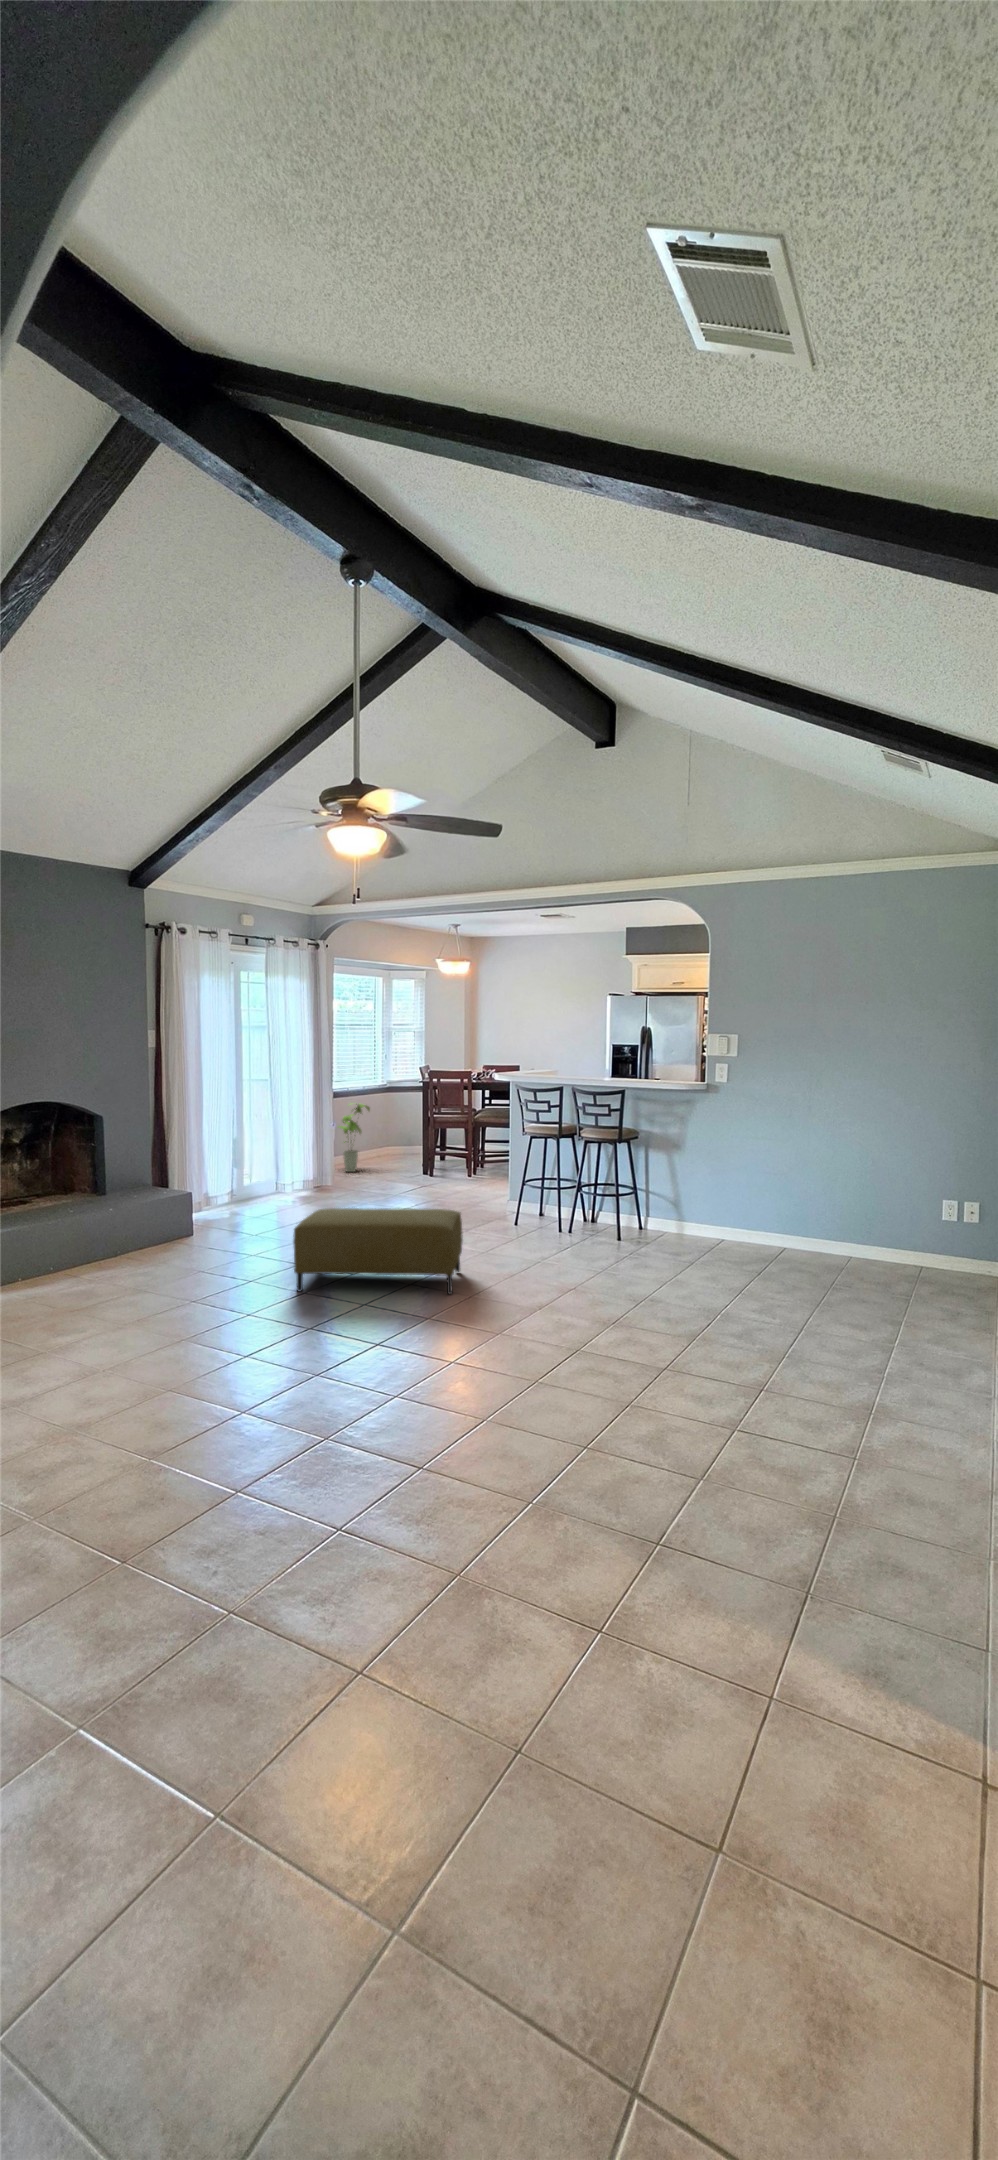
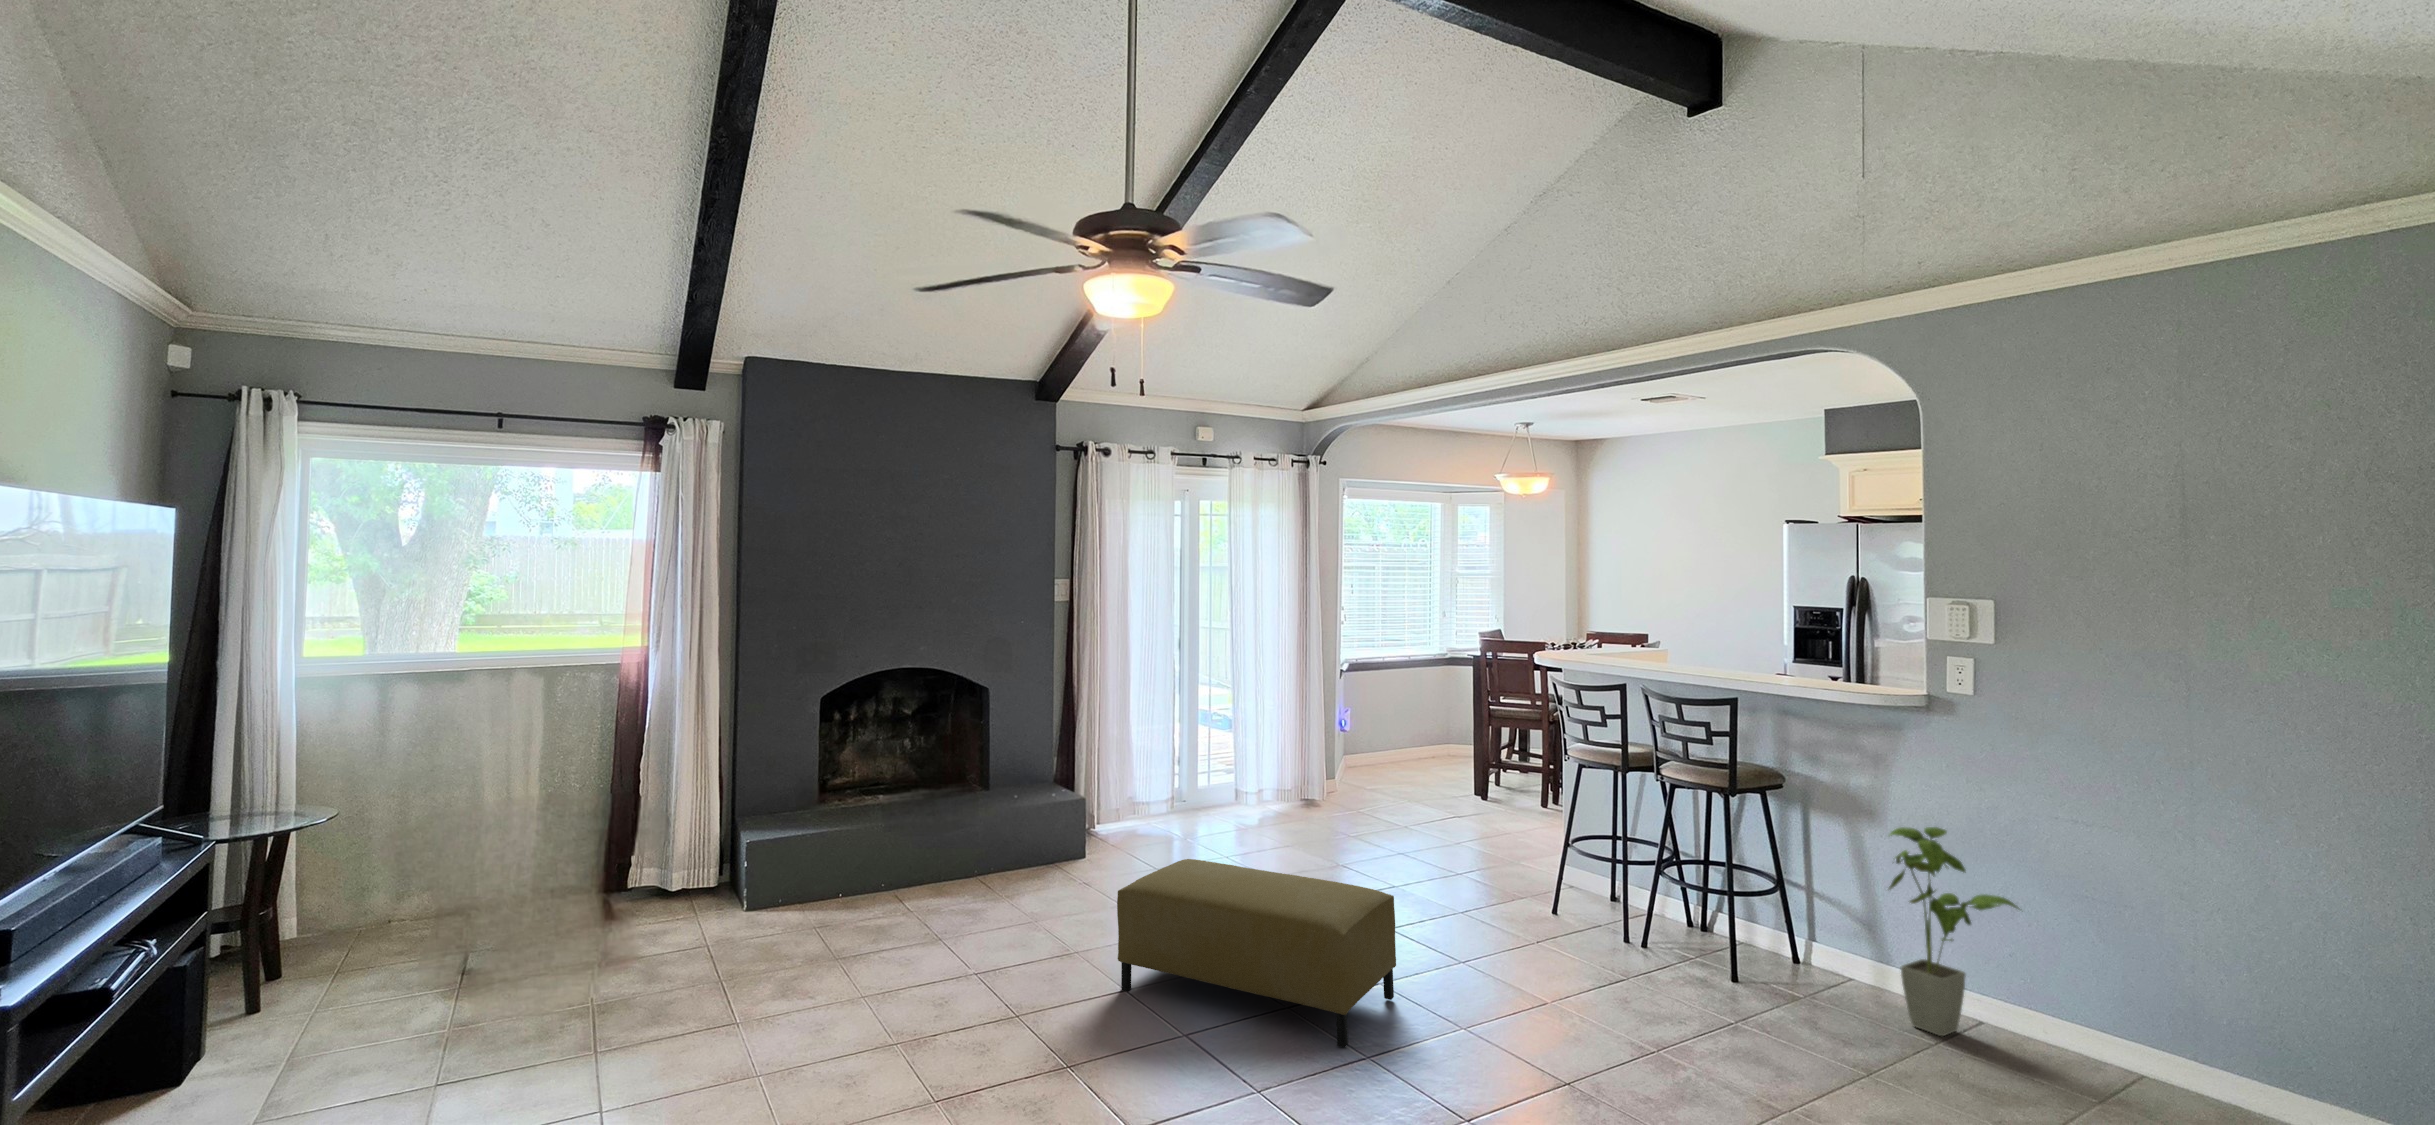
house plant: present [339,1104,370,1172] -> present [1889,827,2019,1036]

